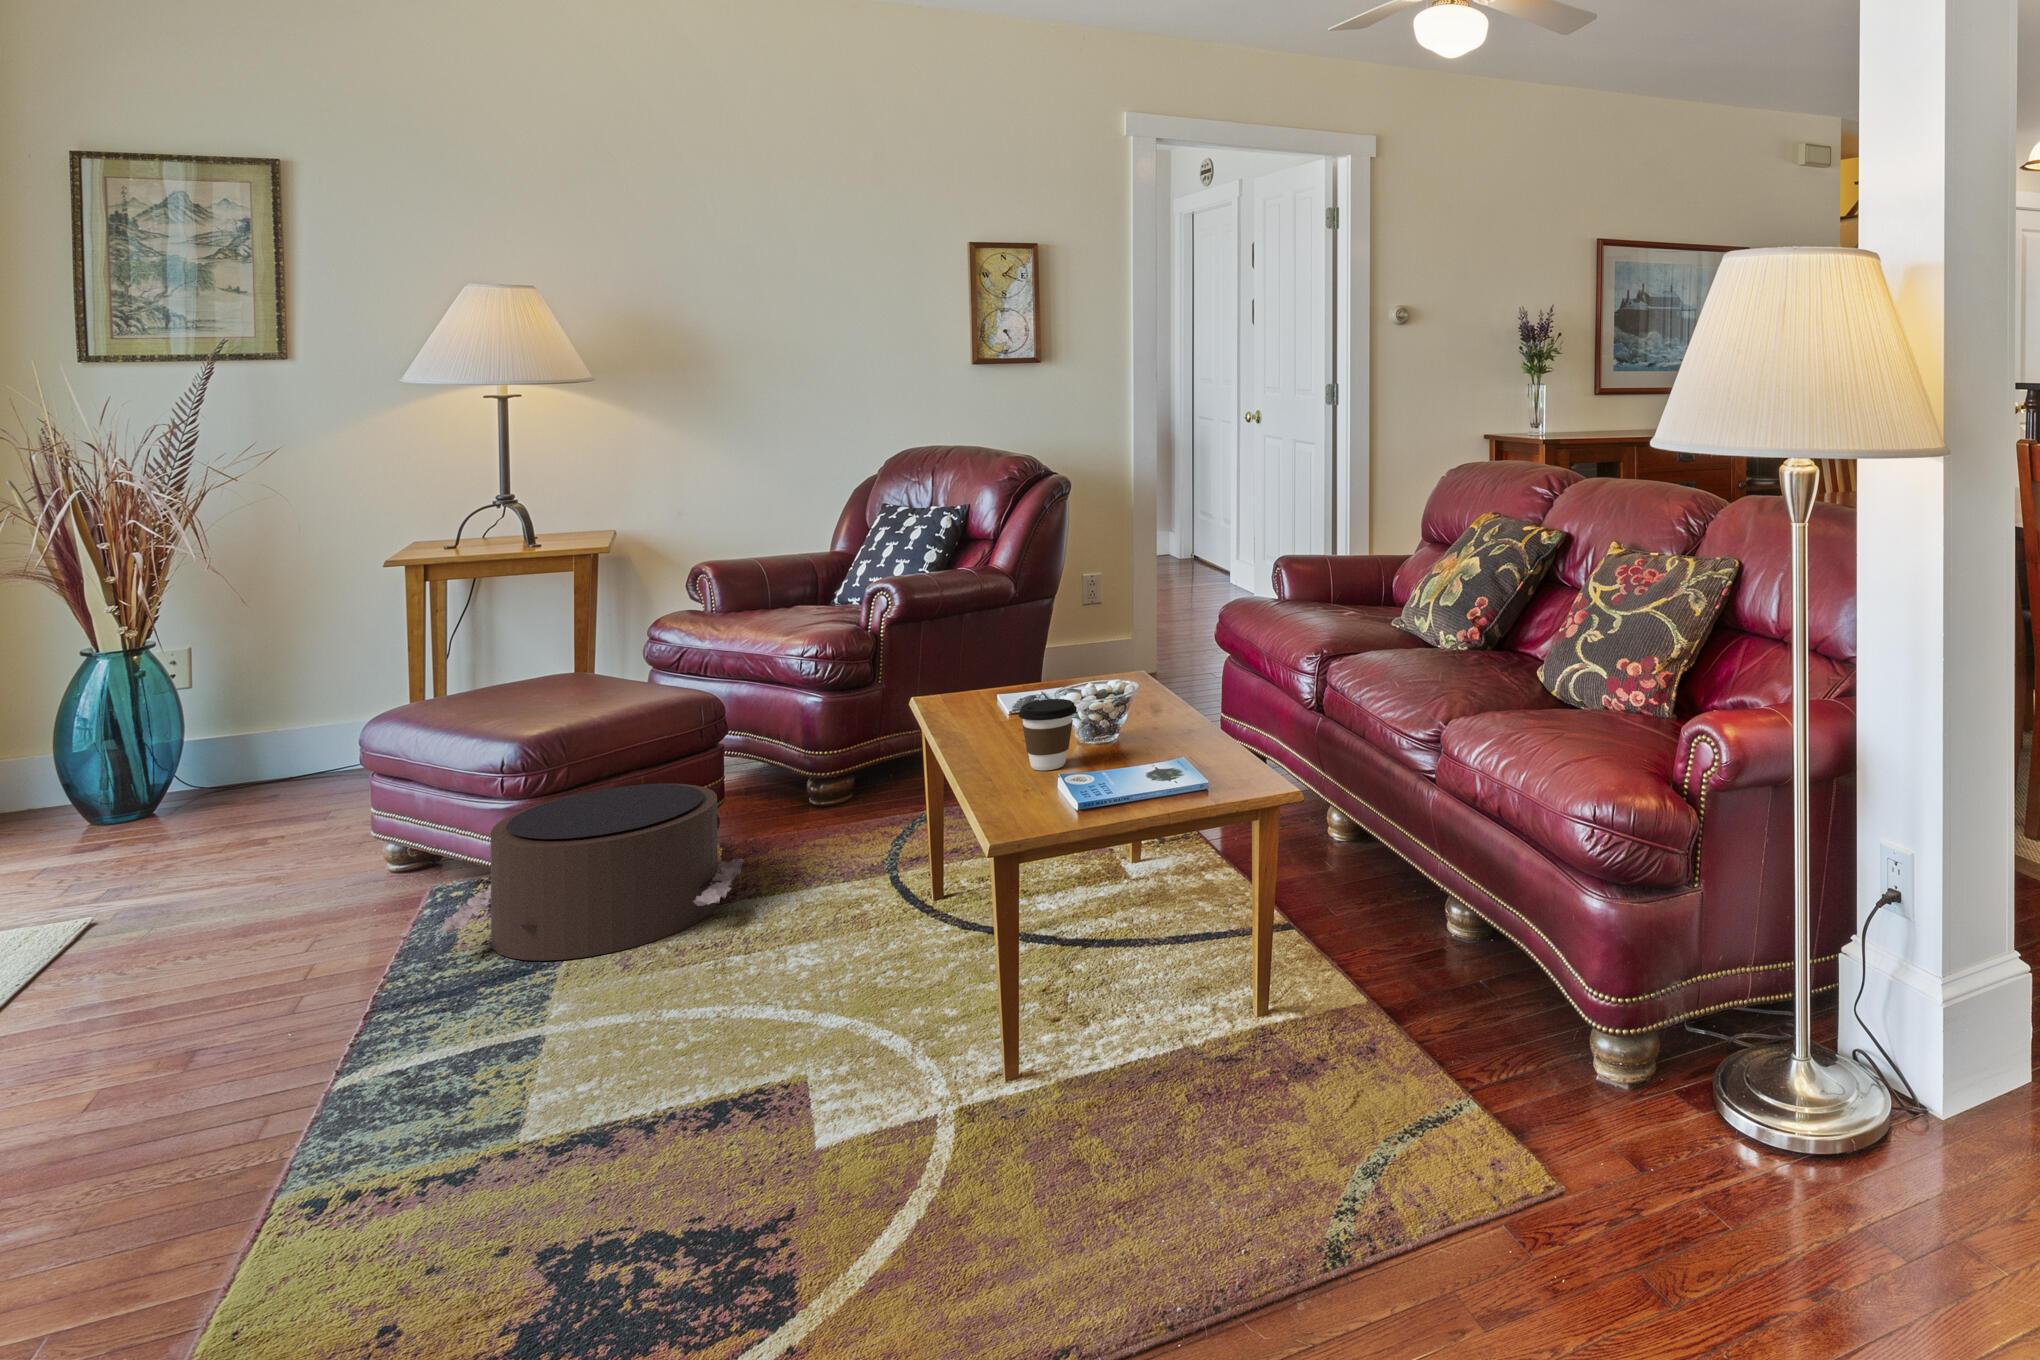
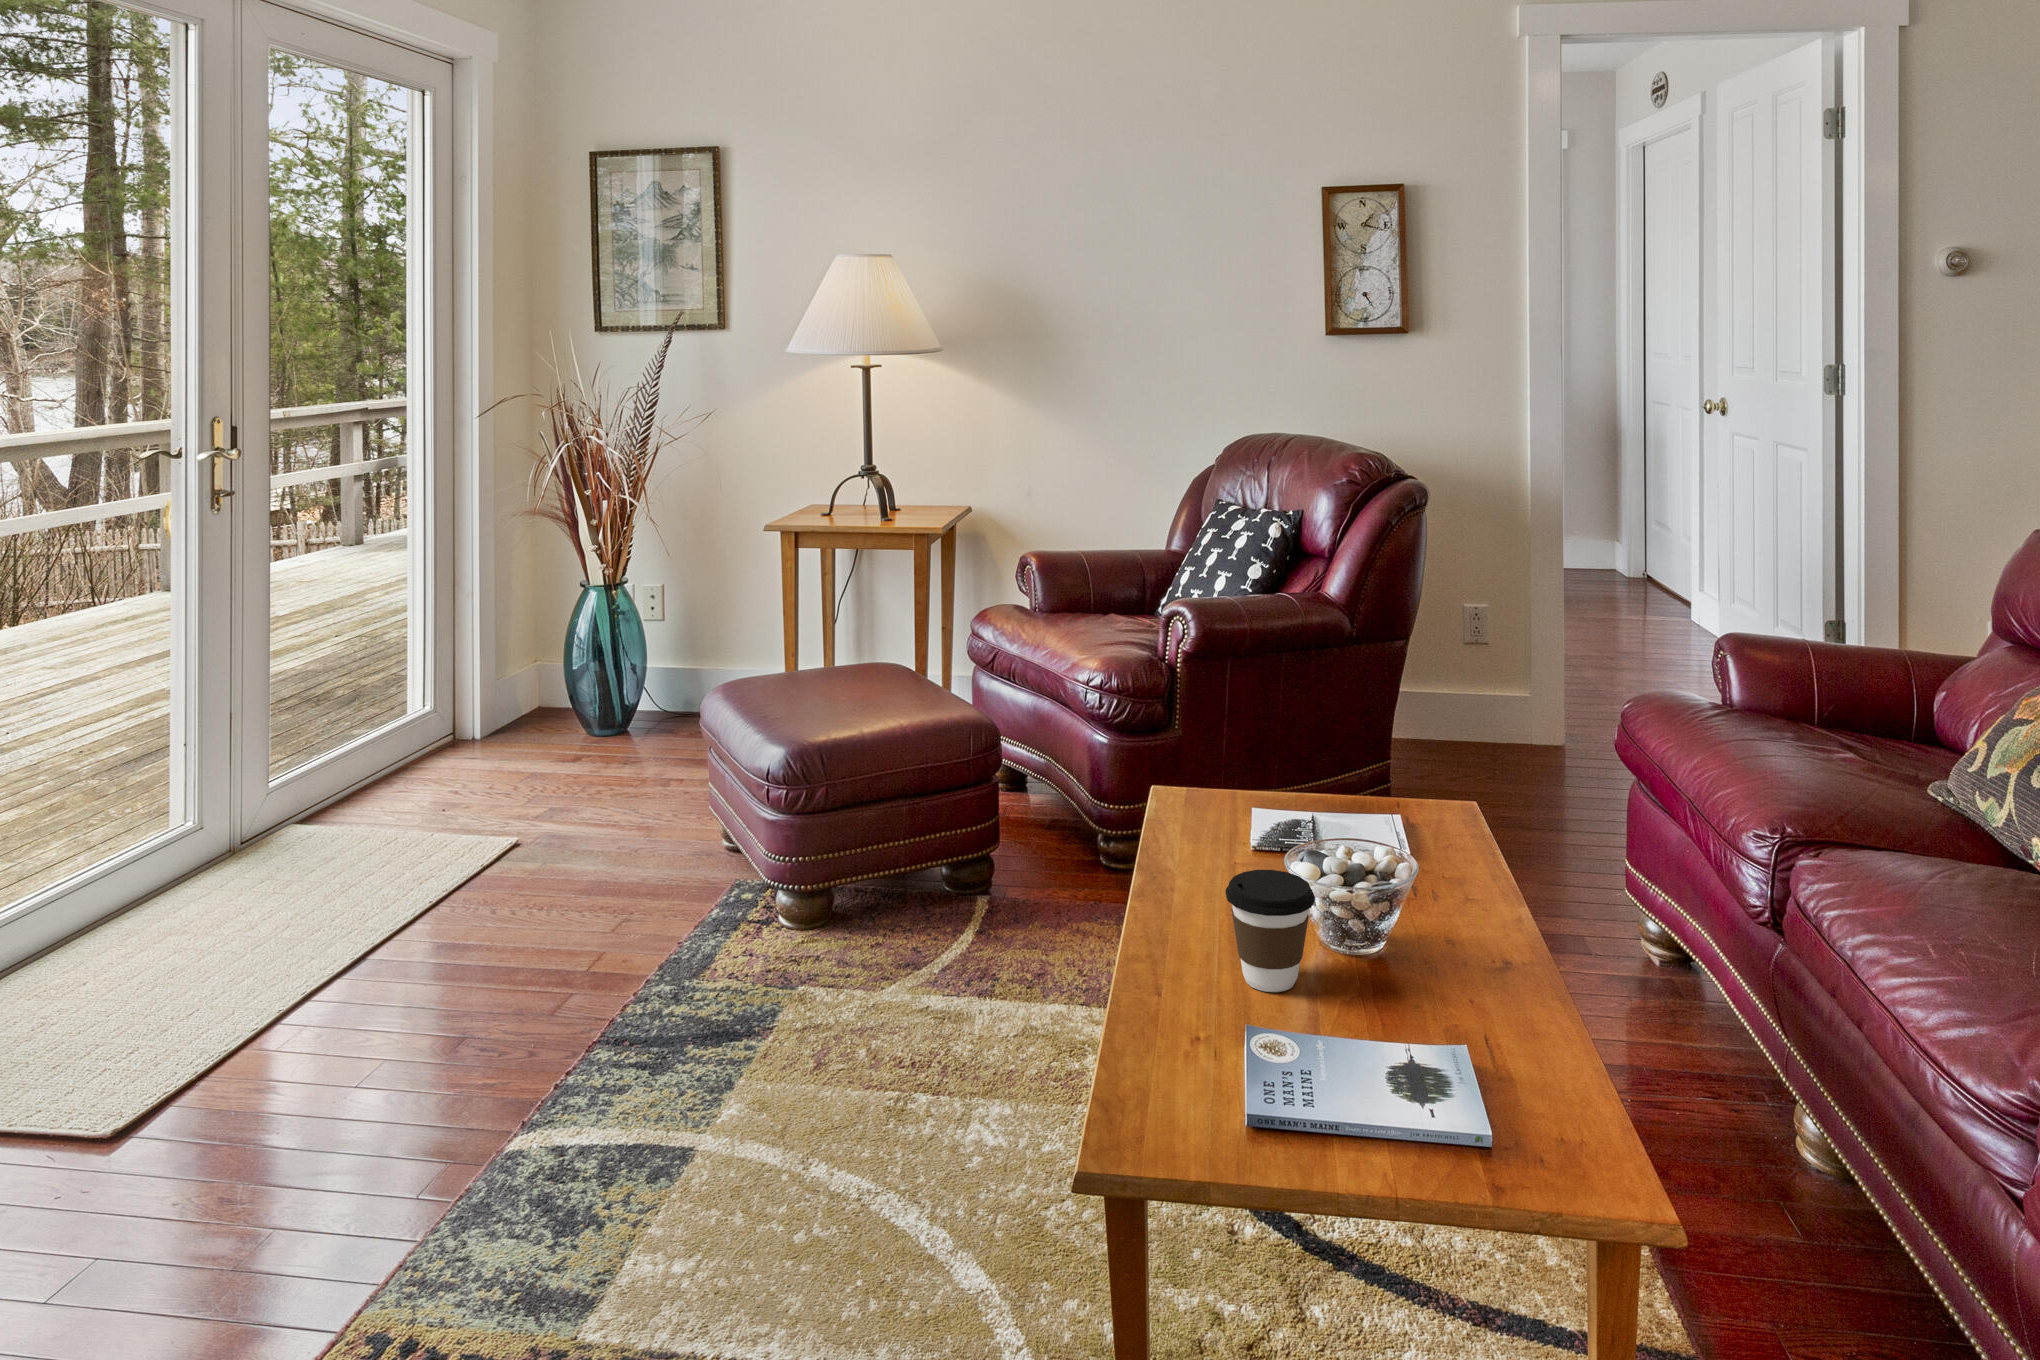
pouf: present [439,784,744,961] -> none [674,821,977,1038]

